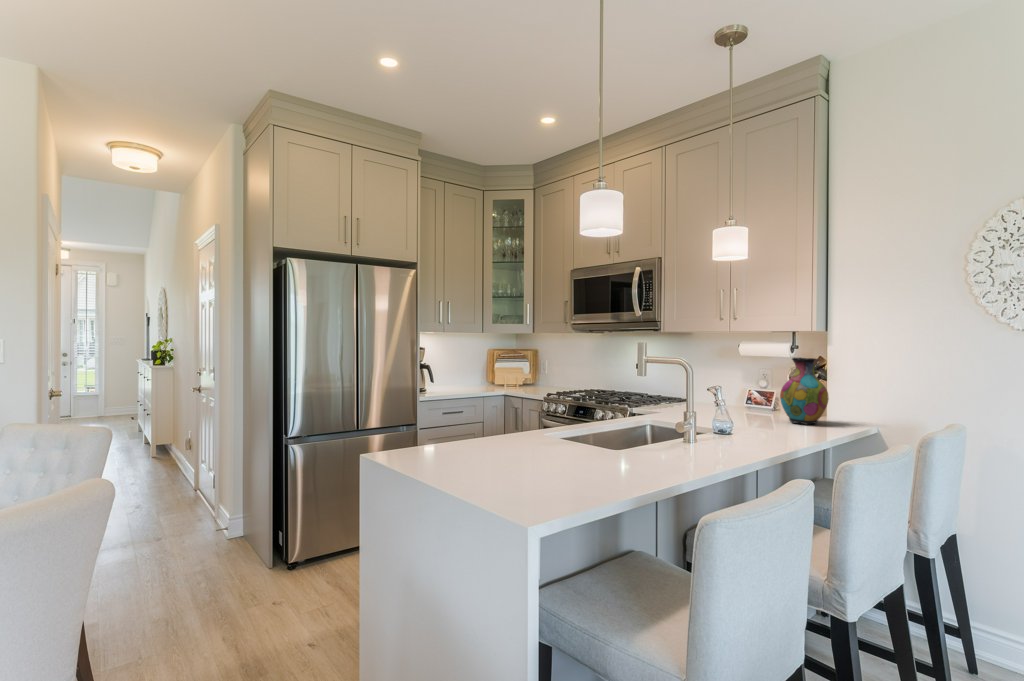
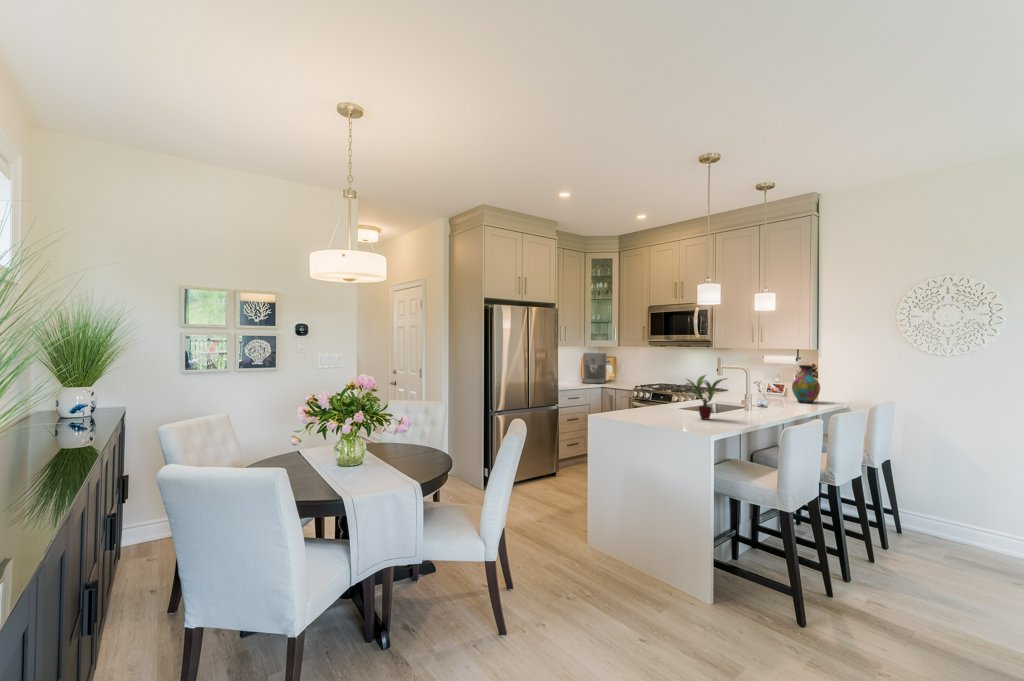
coffee maker: none [478,343,519,390] -> present [582,353,607,384]
potted plant: none [535,373,631,467] -> present [686,375,726,419]

